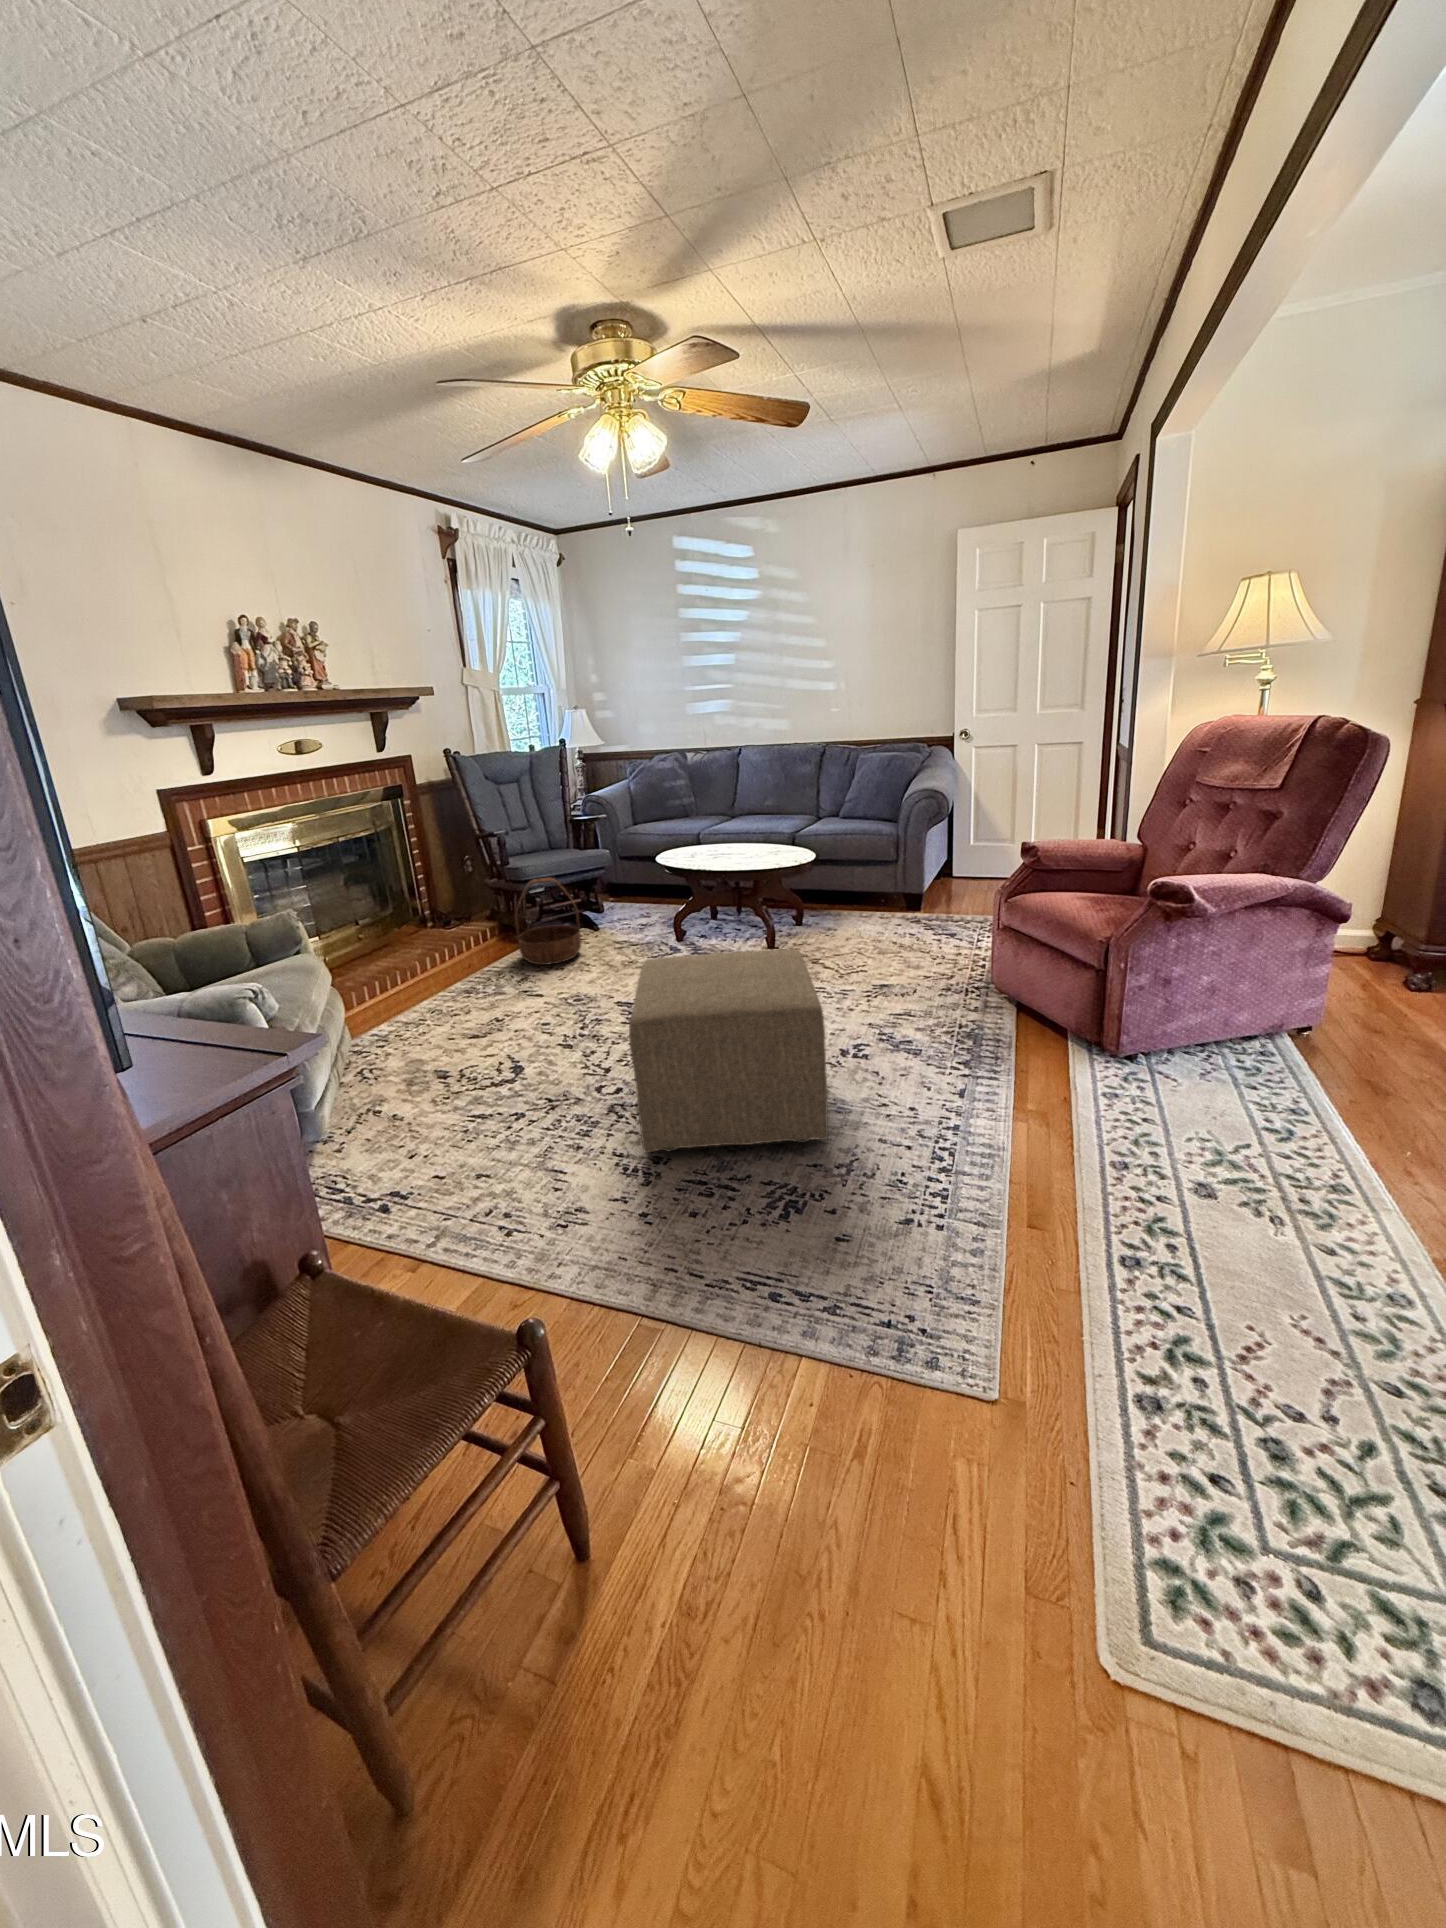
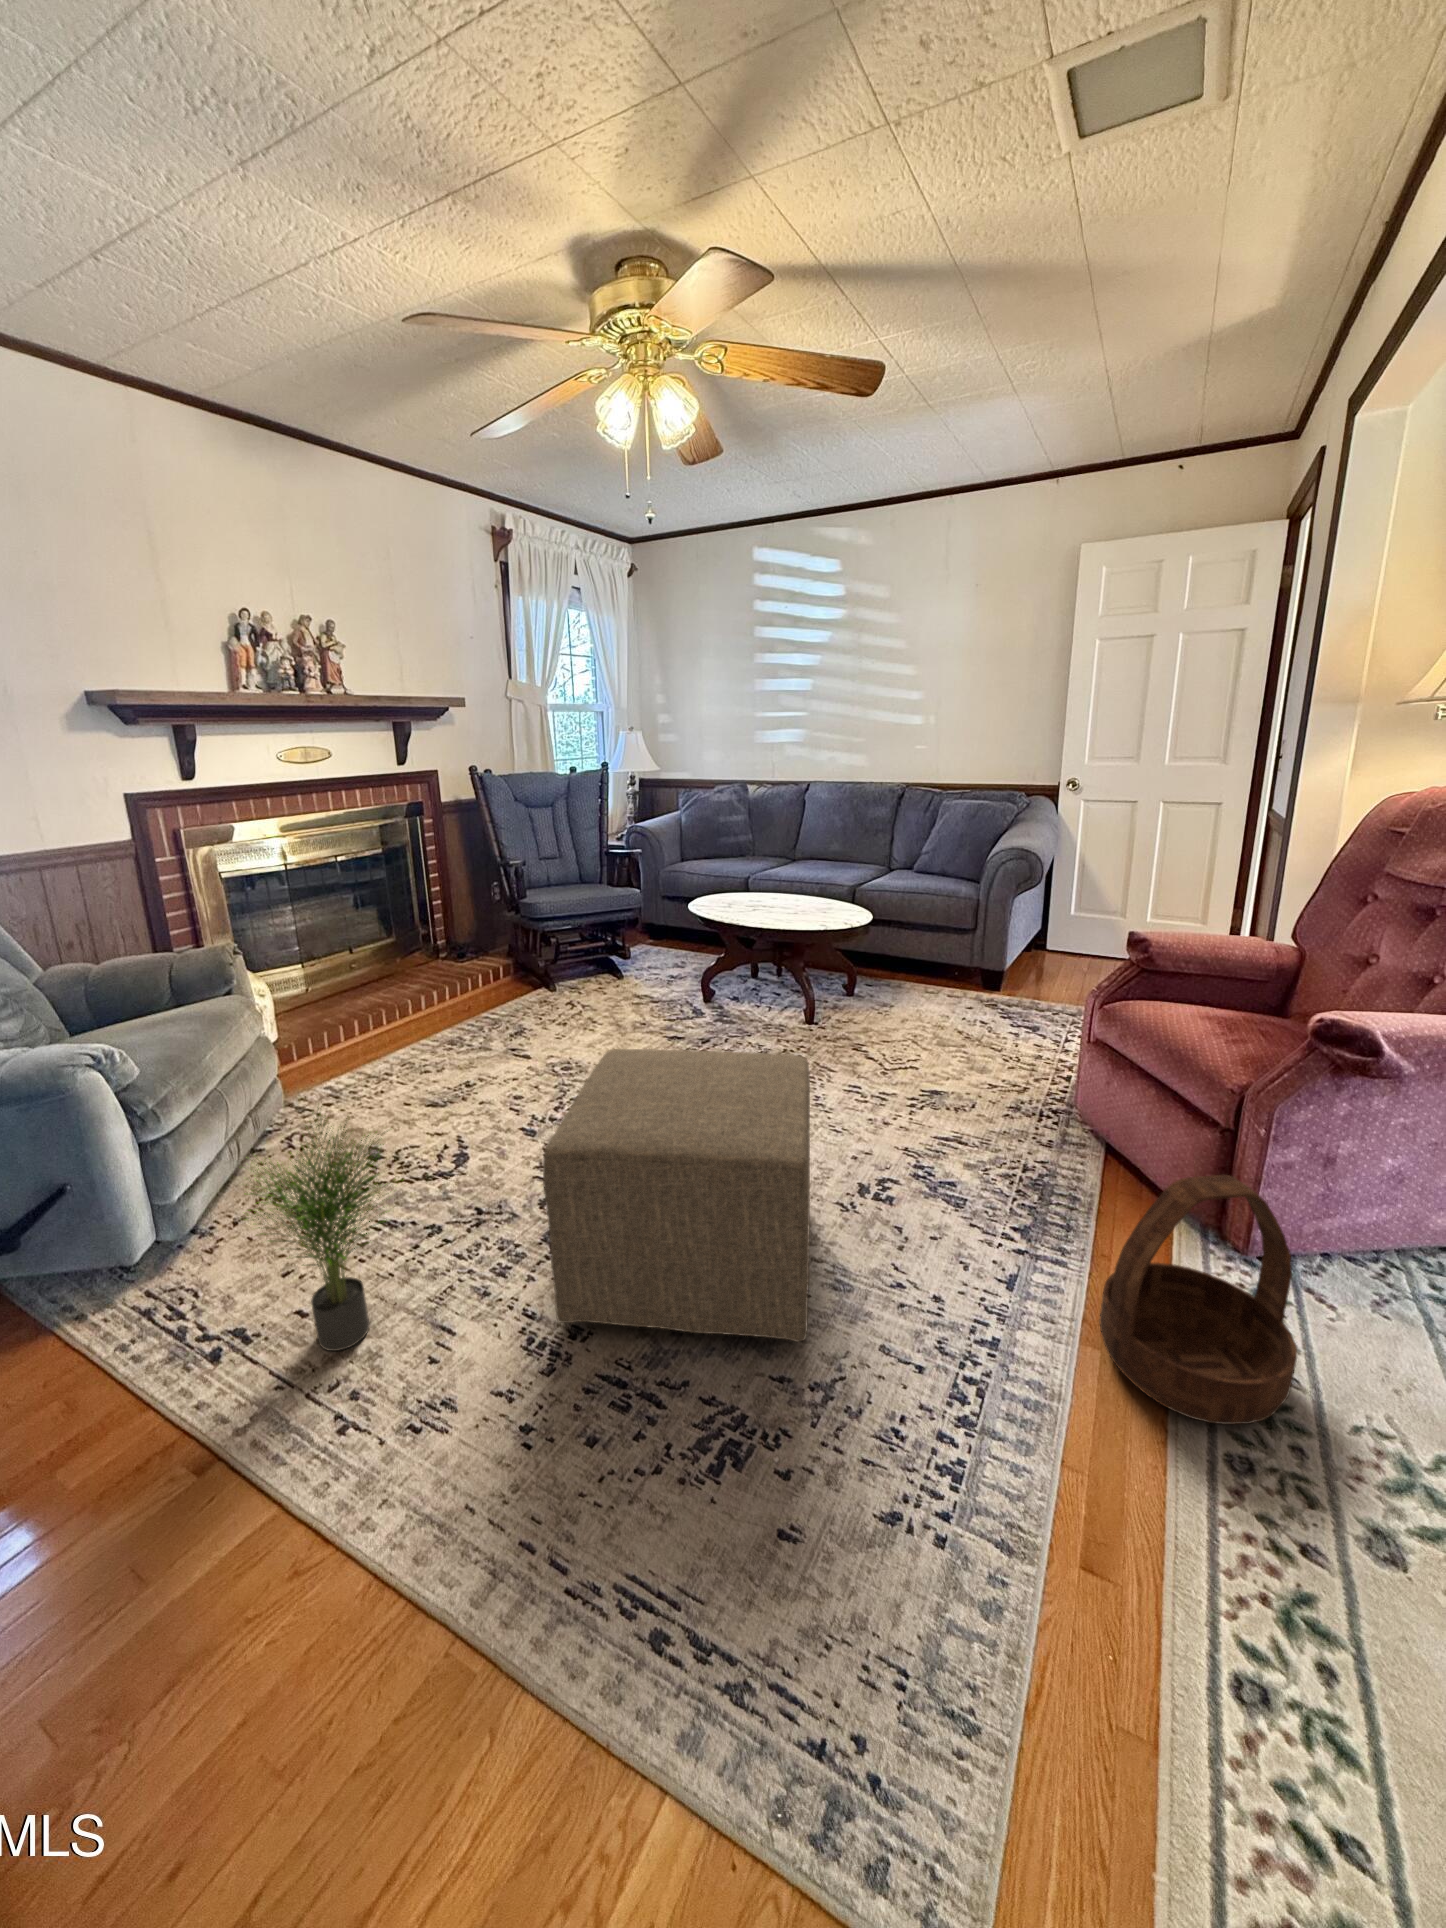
basket: present [515,878,582,965] -> present [1099,1175,1297,1424]
potted plant: none [388,1007,516,1194] -> present [251,1108,388,1351]

